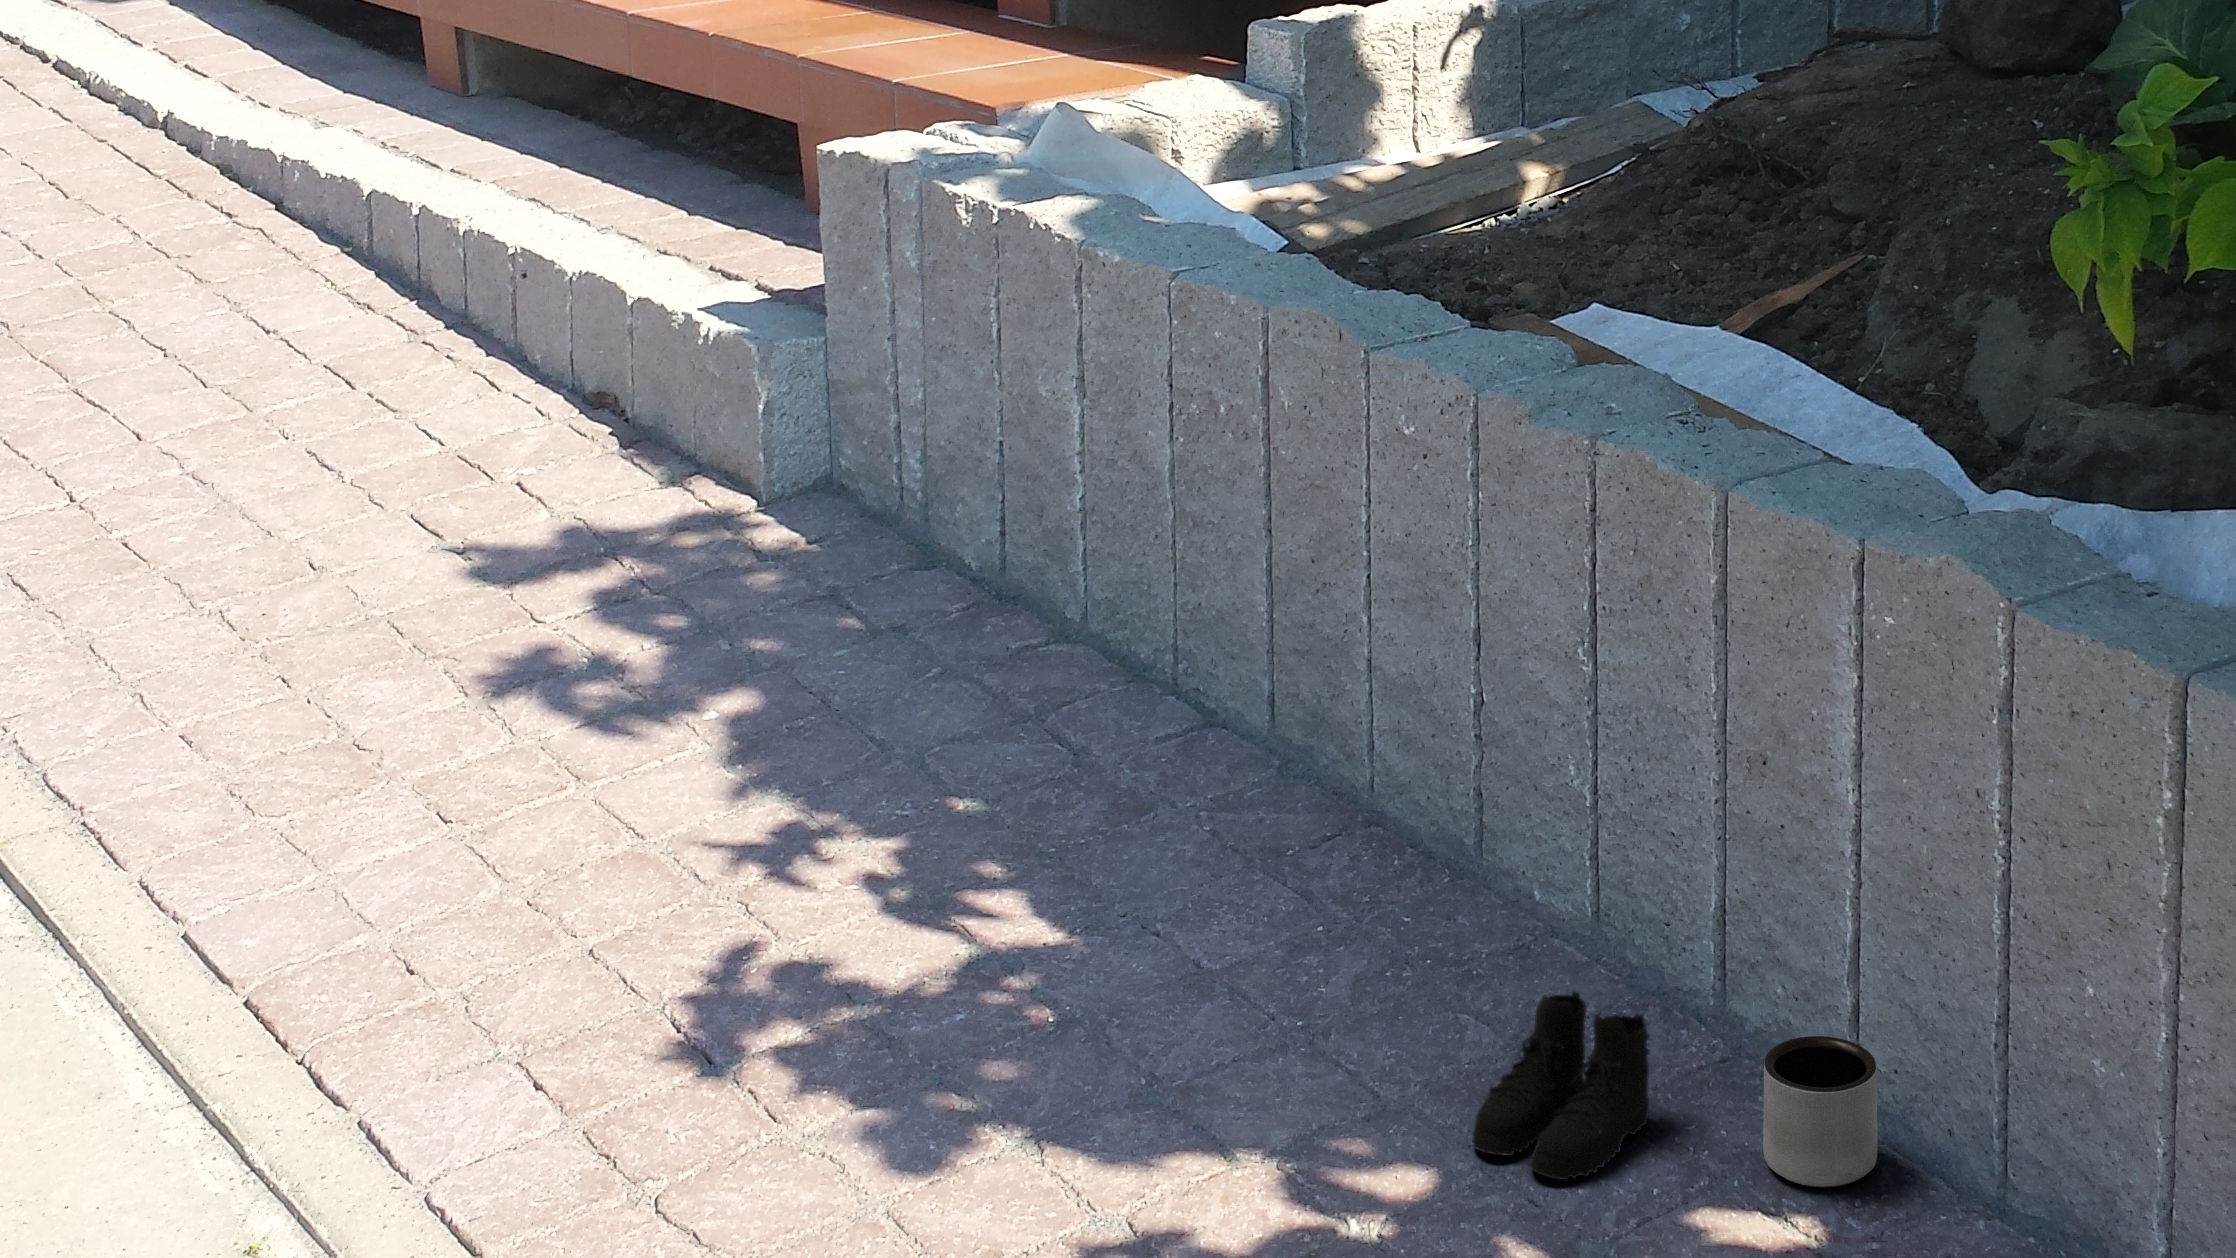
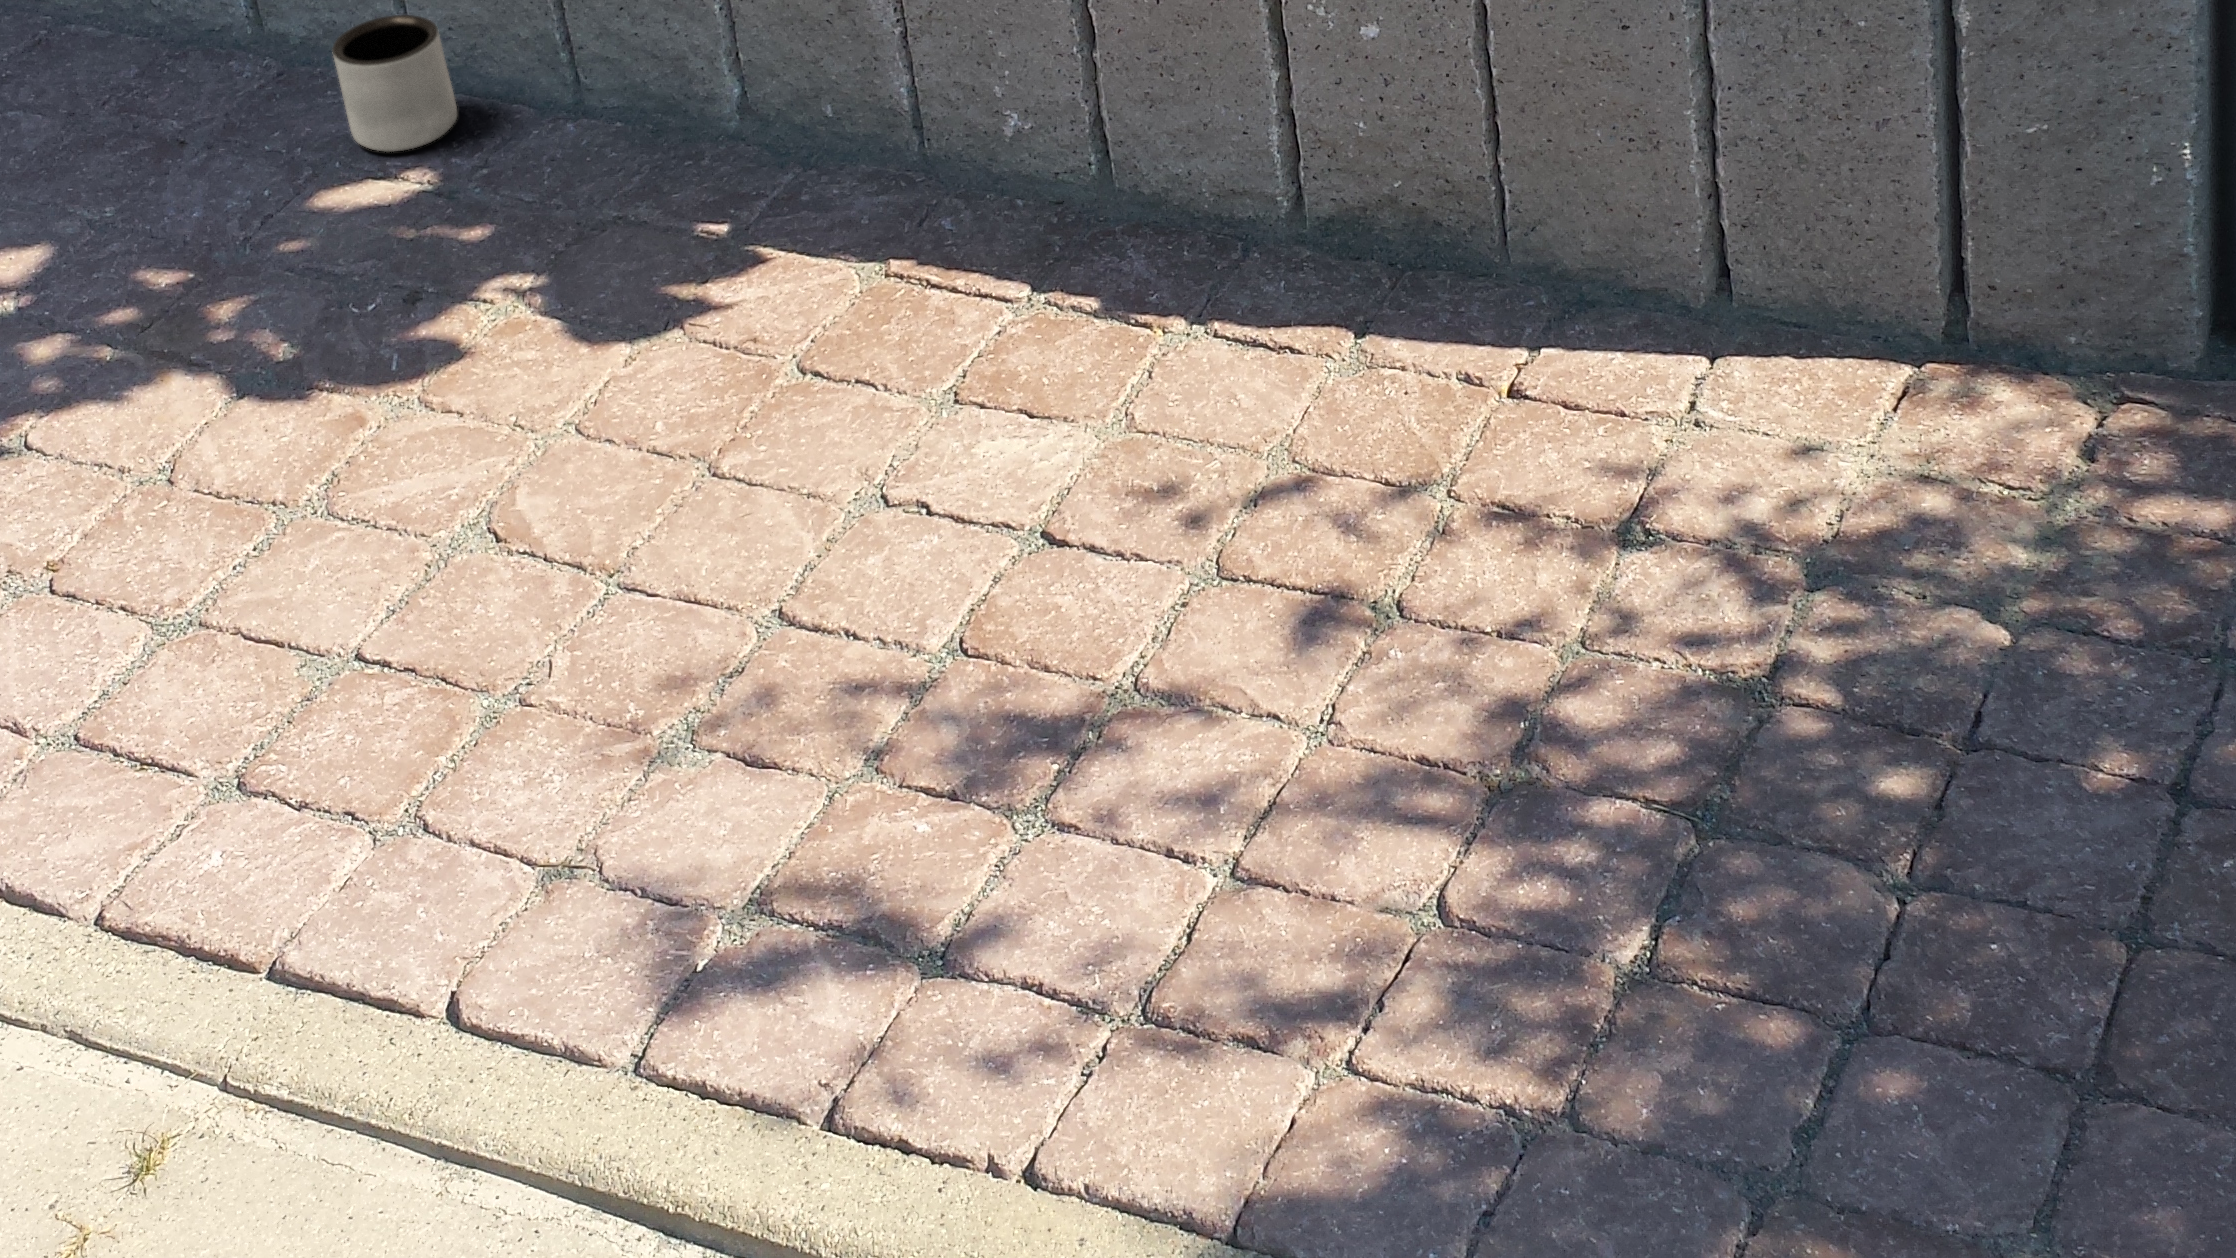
boots: present [1472,992,1650,1180] -> none [70,51,233,218]

